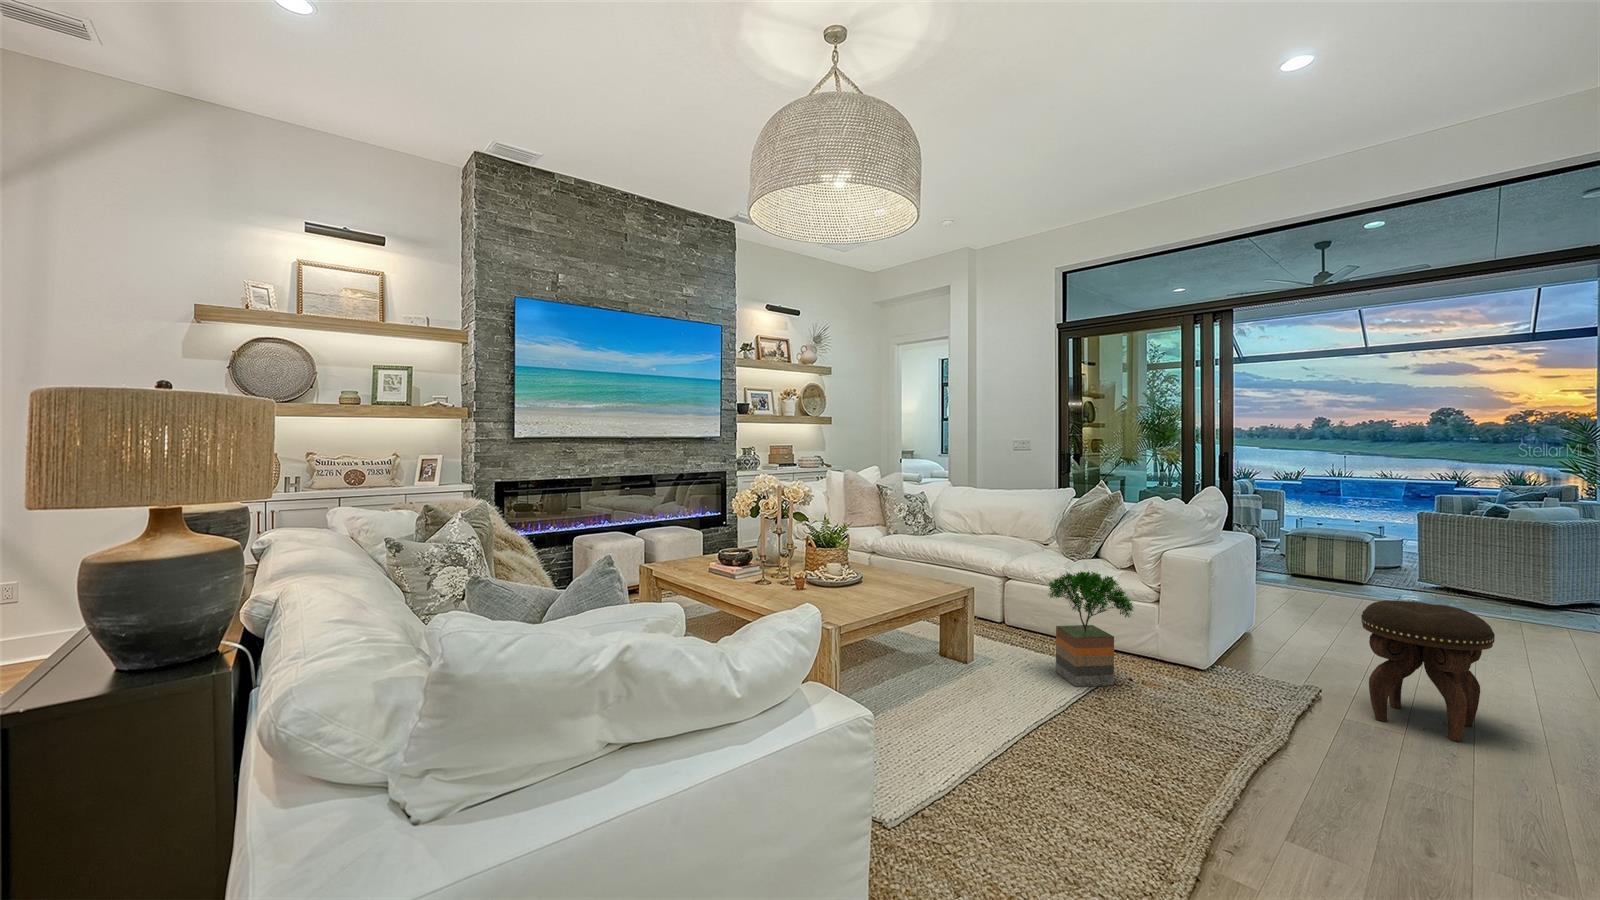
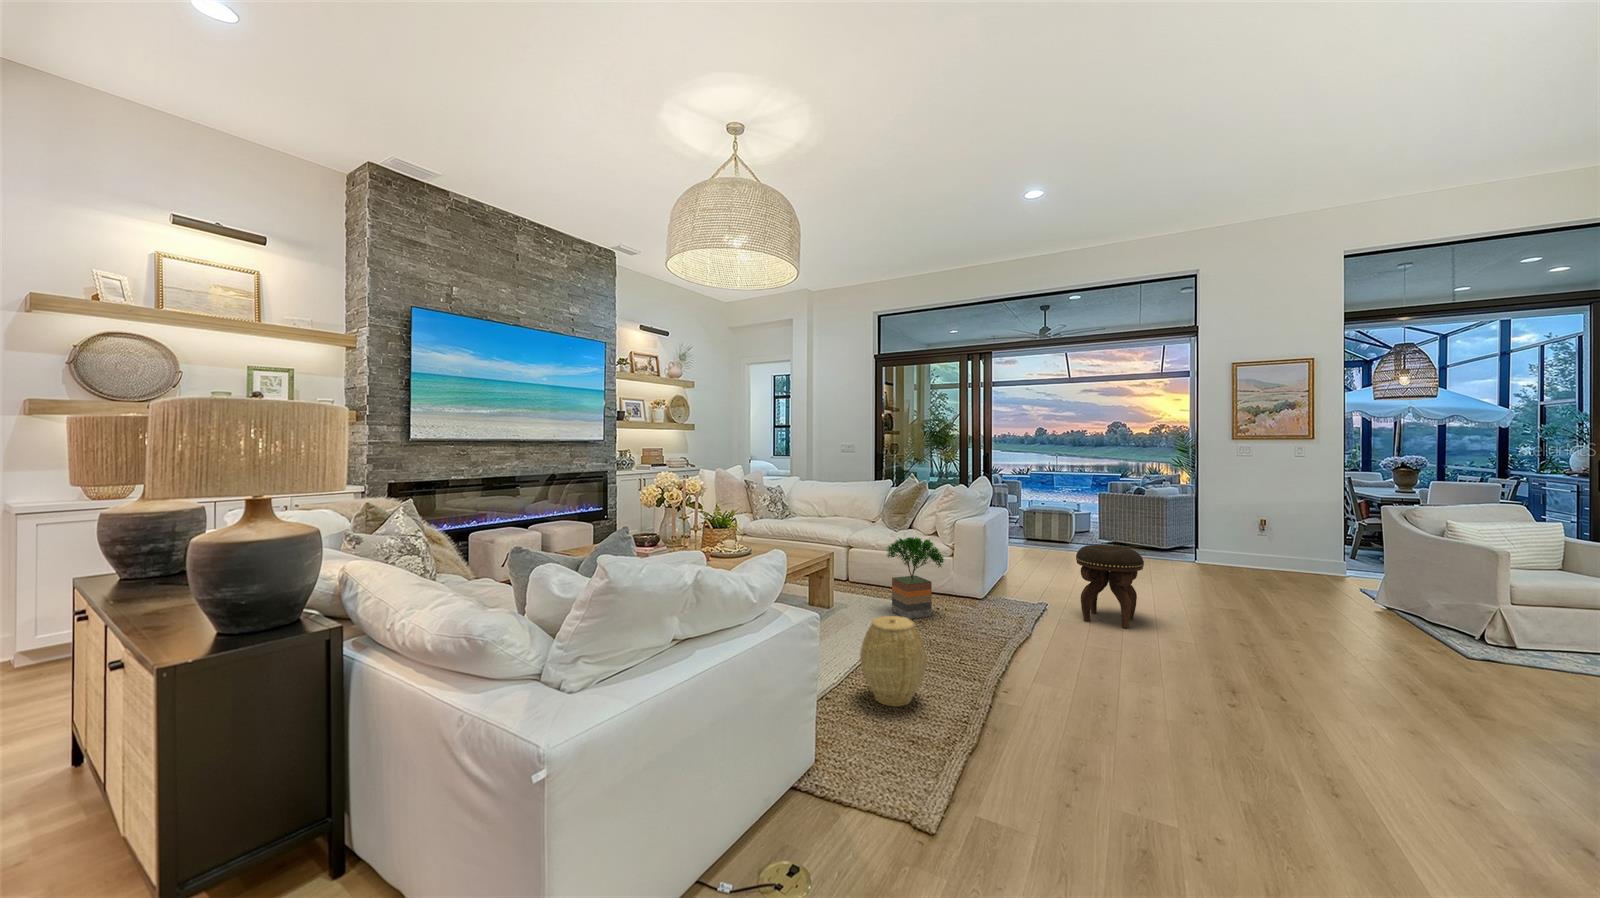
woven basket: none [974,691,1075,828] -> present [860,616,927,706]

